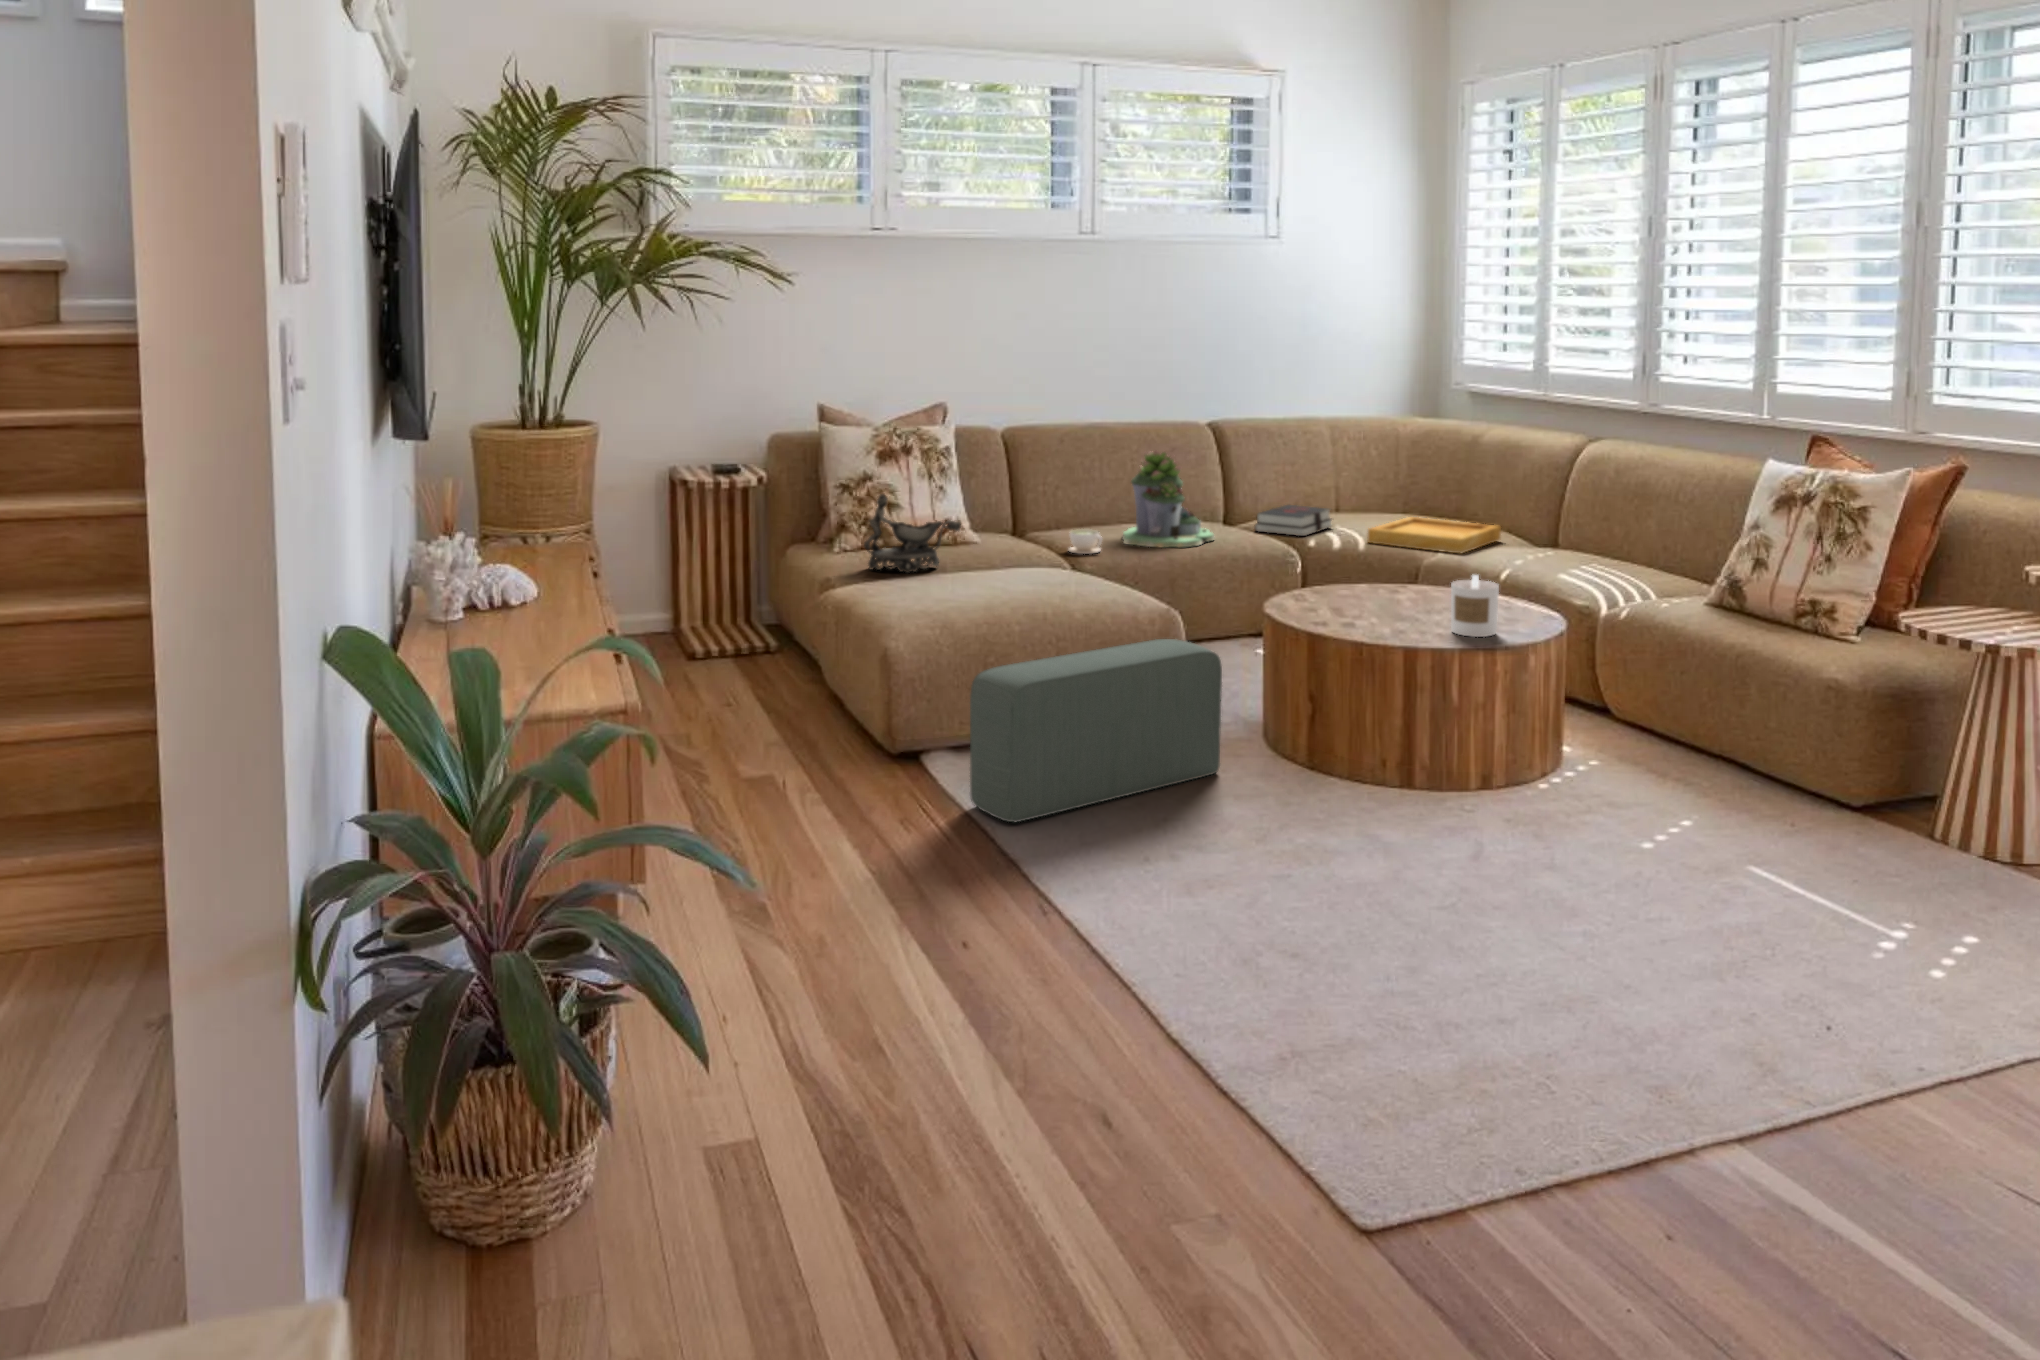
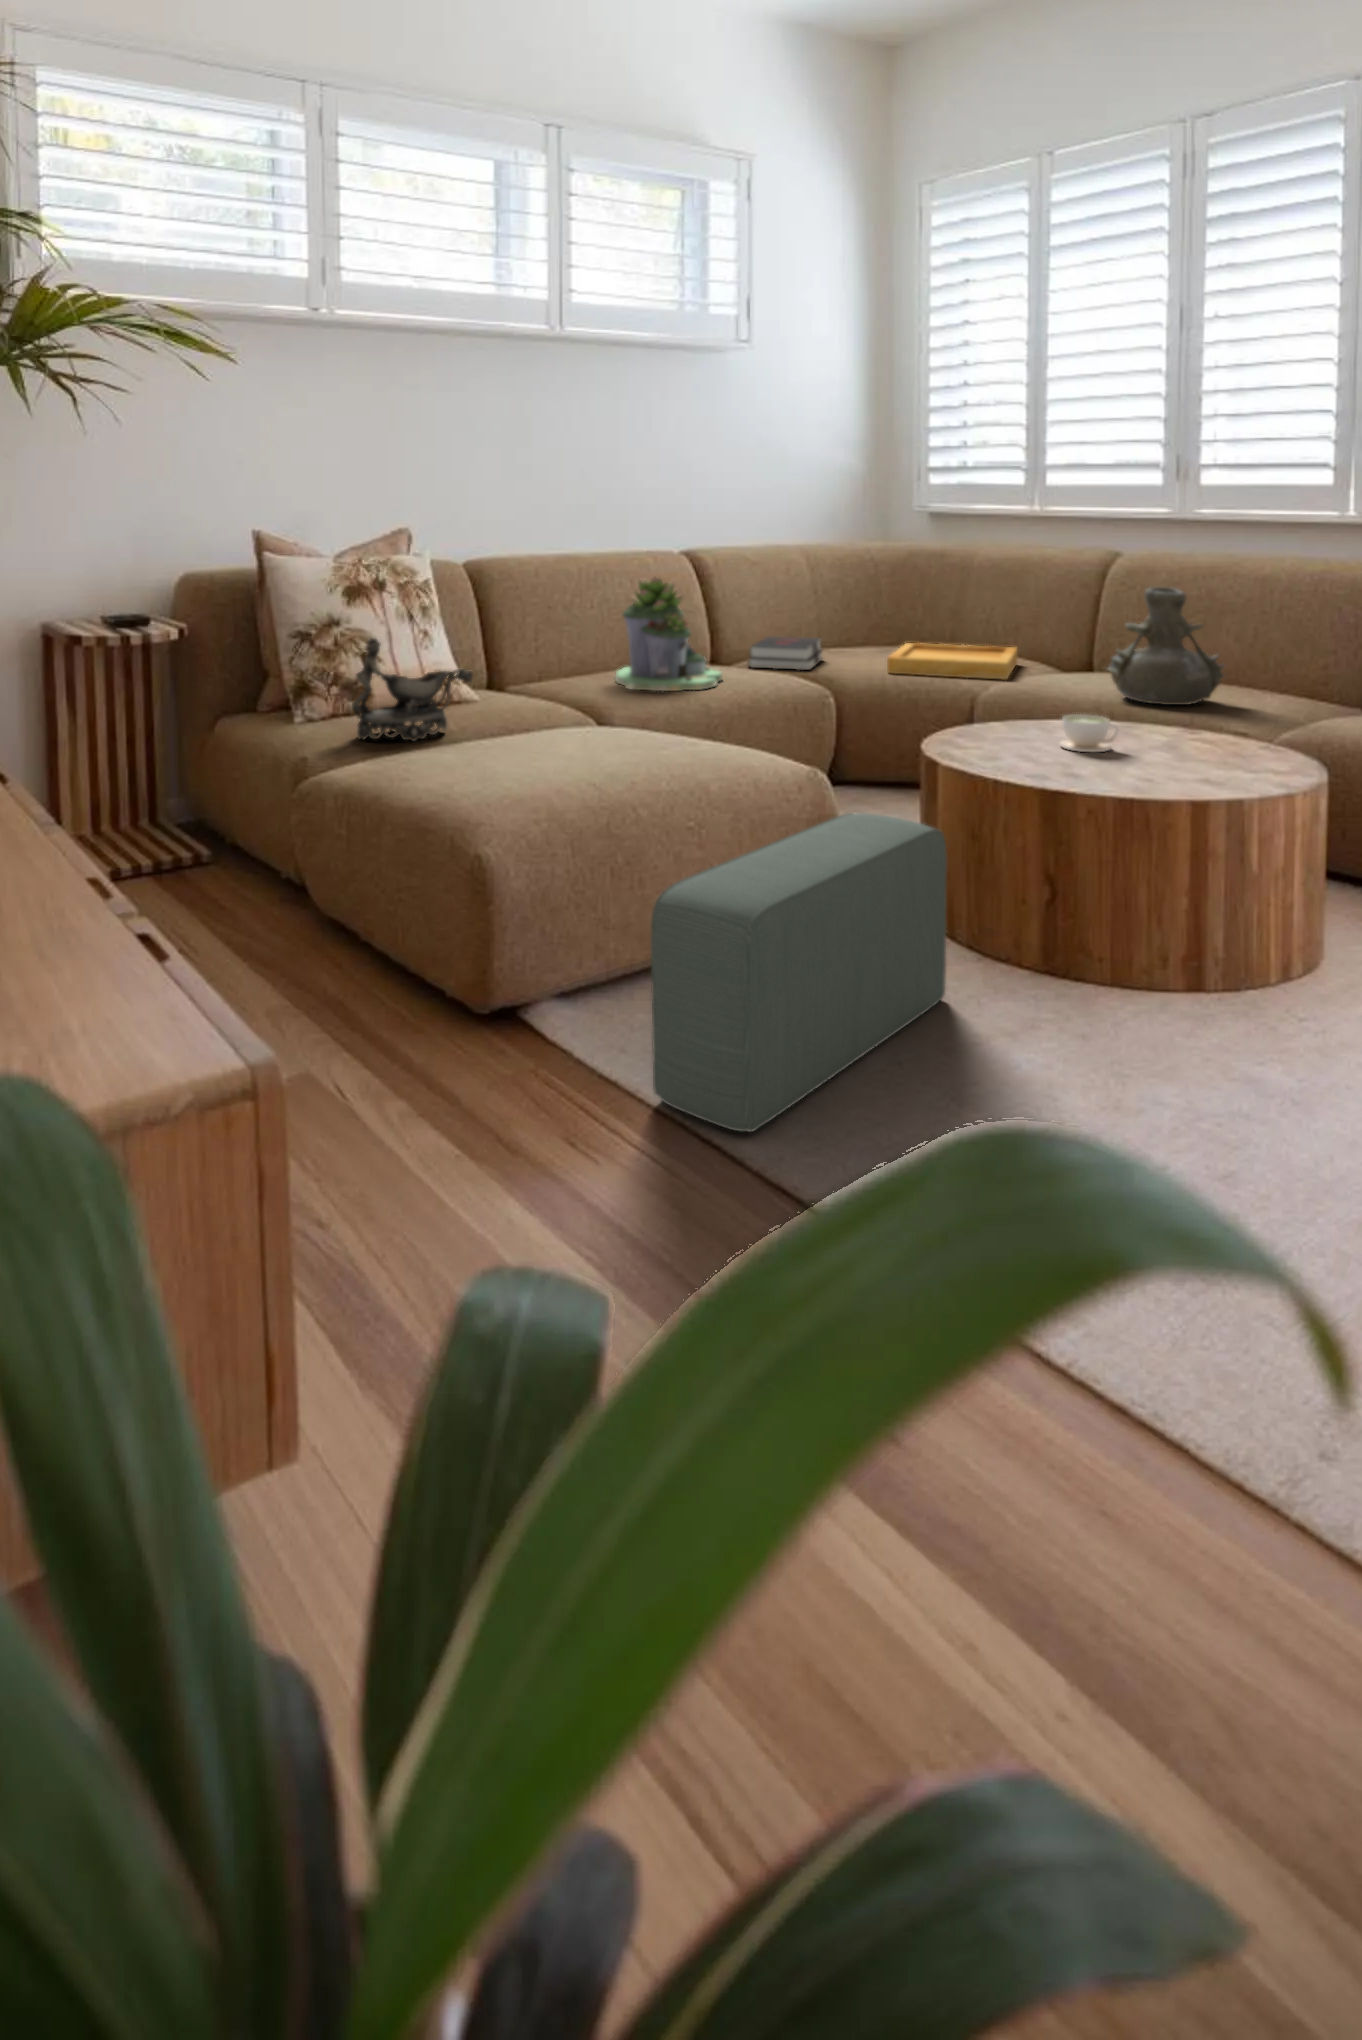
vase: none [1511,480,1608,582] -> present [1108,587,1224,705]
coffee cup: present [1069,529,1102,554] -> present [1060,714,1119,752]
candle: present [1451,575,1499,637] -> none [1196,700,1265,782]

